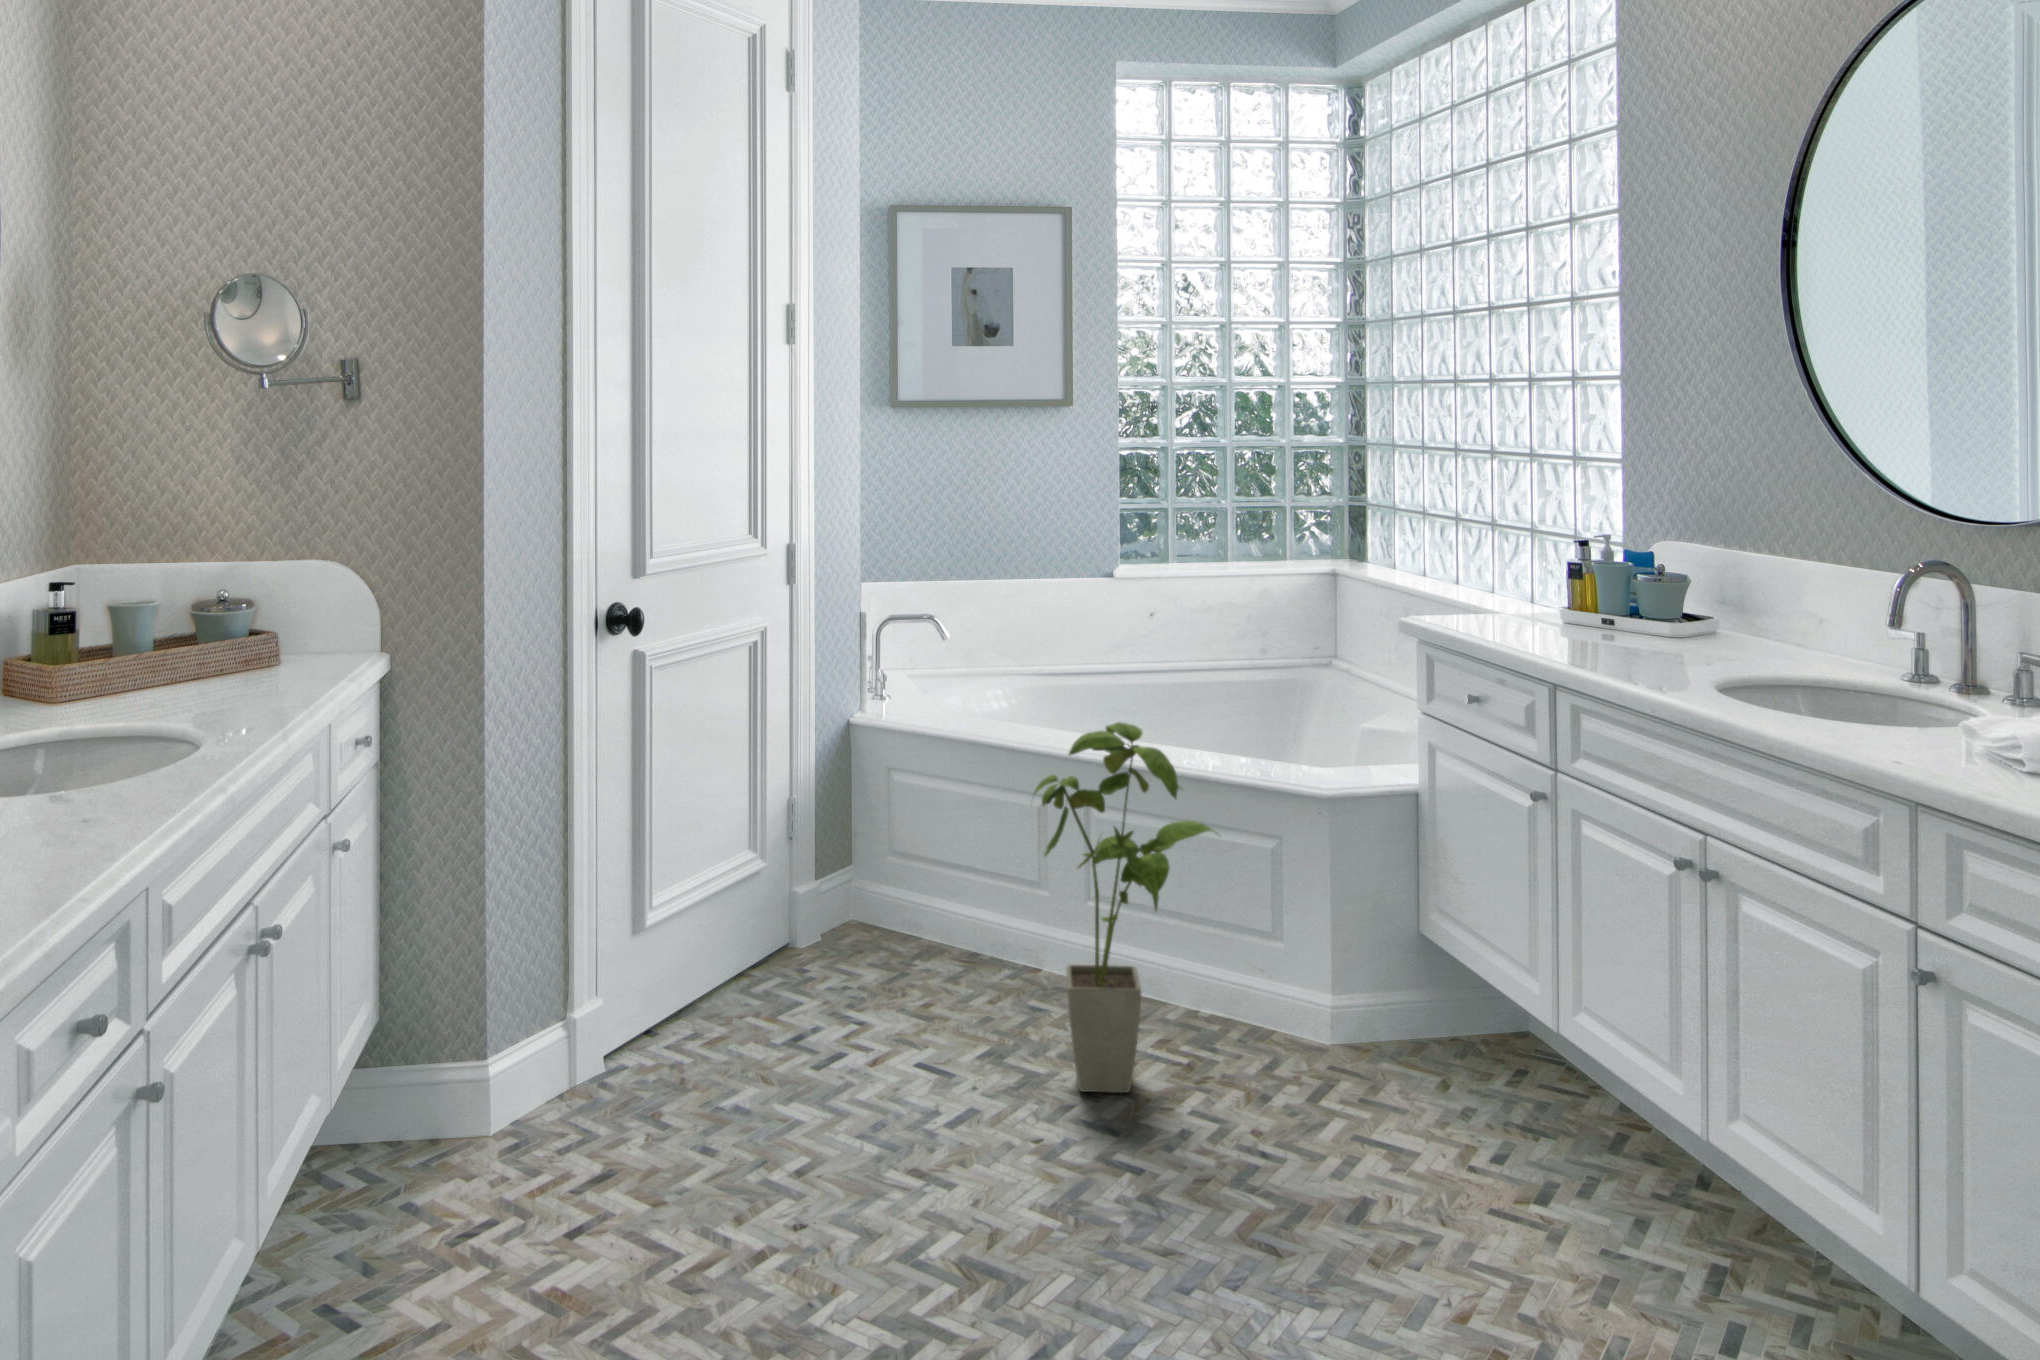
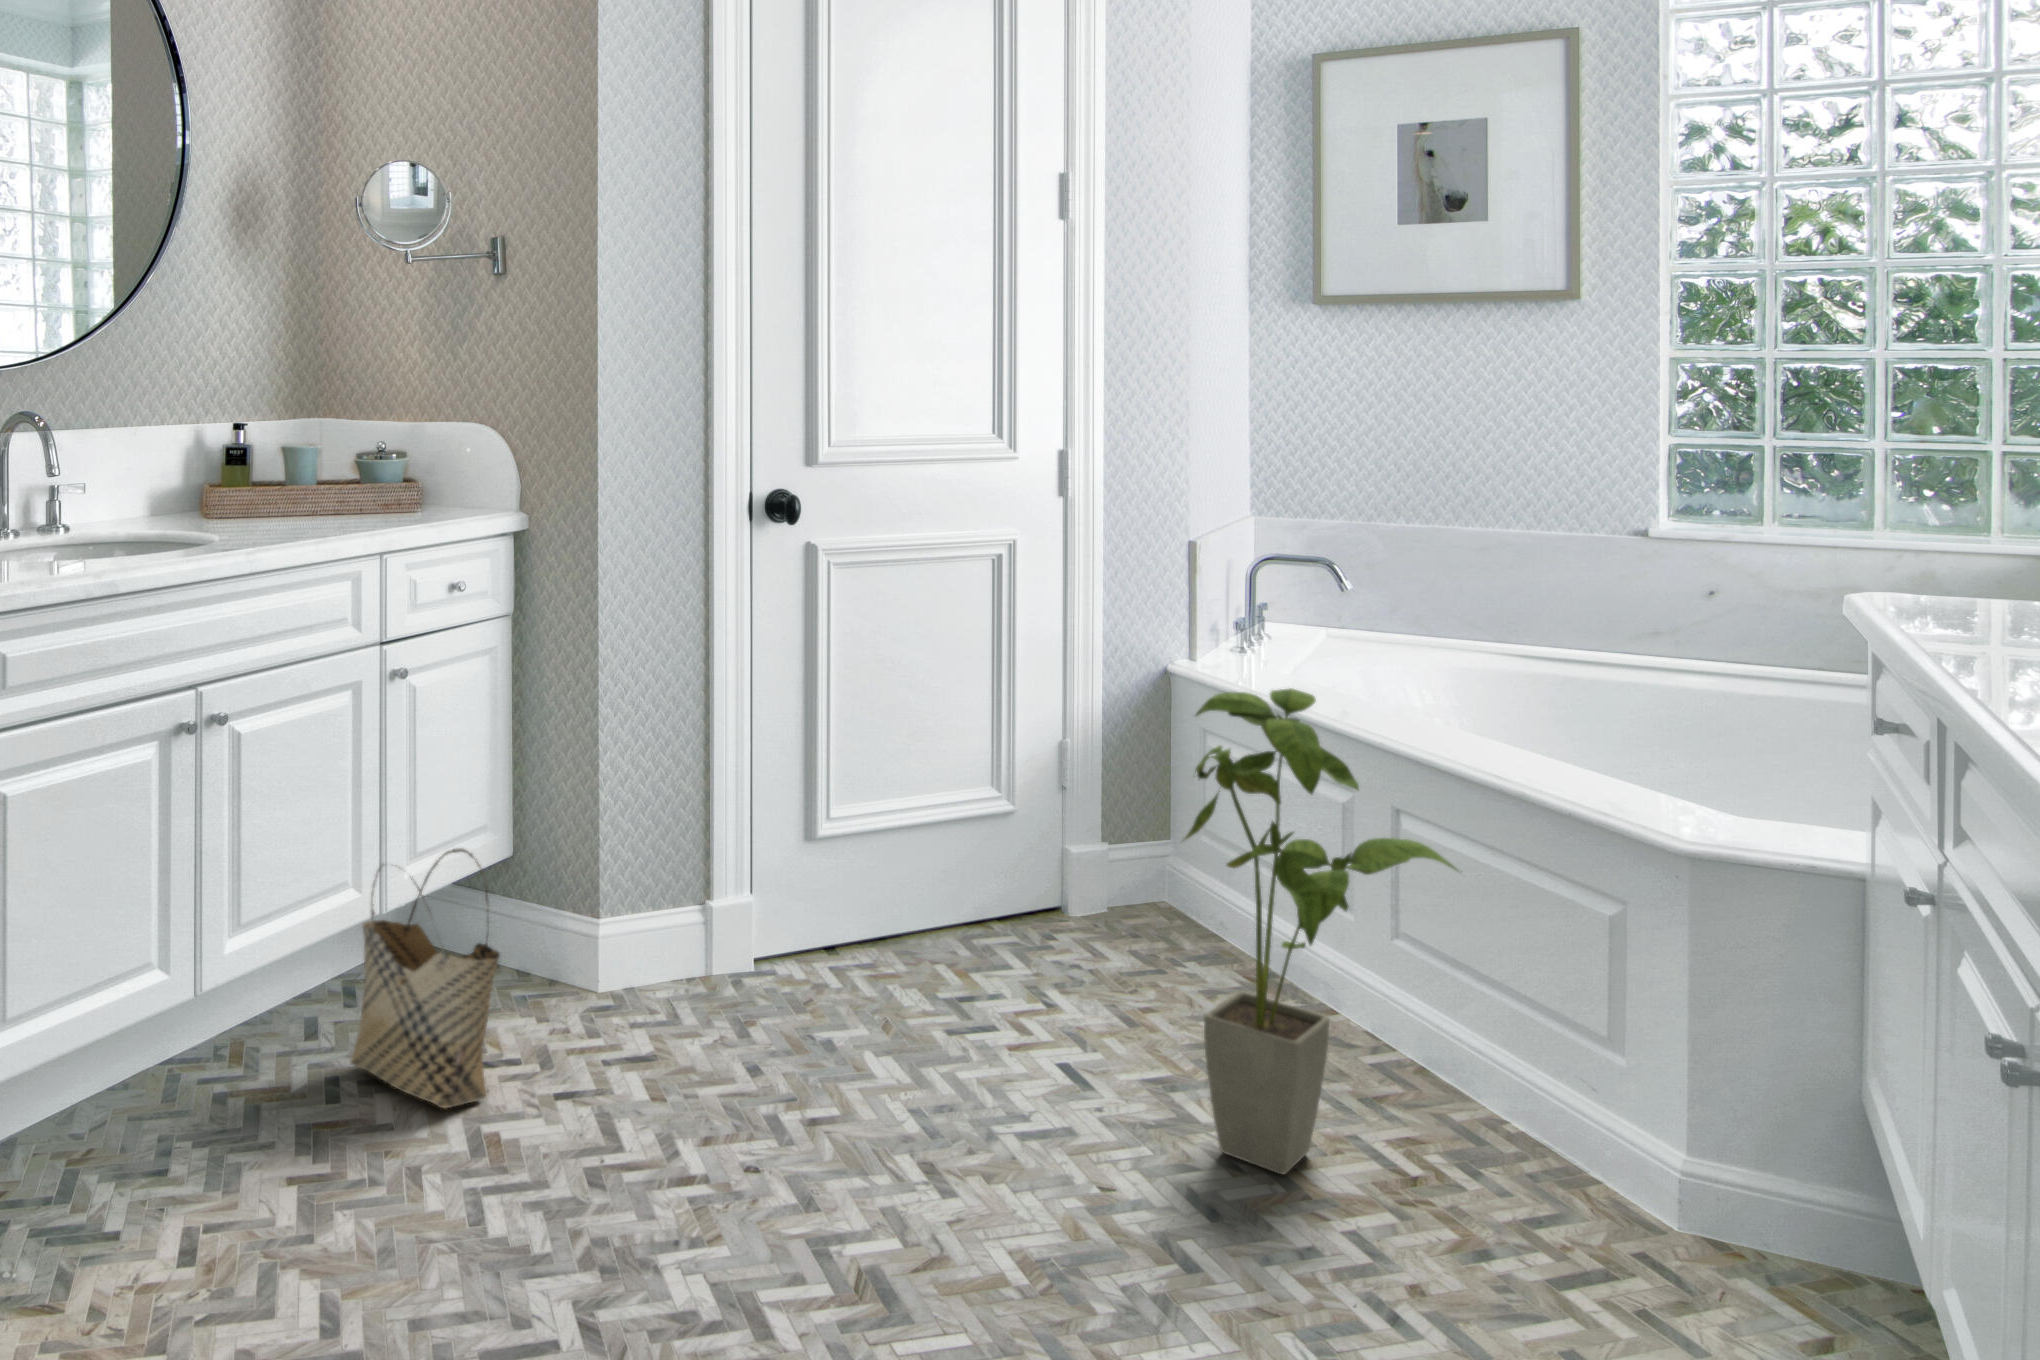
woven basket: none [341,1016,523,1283] -> present [350,849,500,1108]

